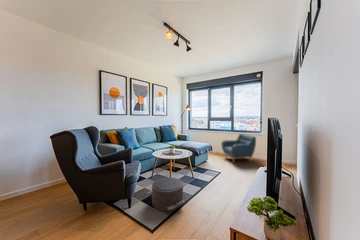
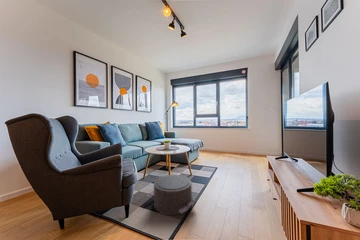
armchair: present [222,134,256,162] -> none [210,129,245,158]

